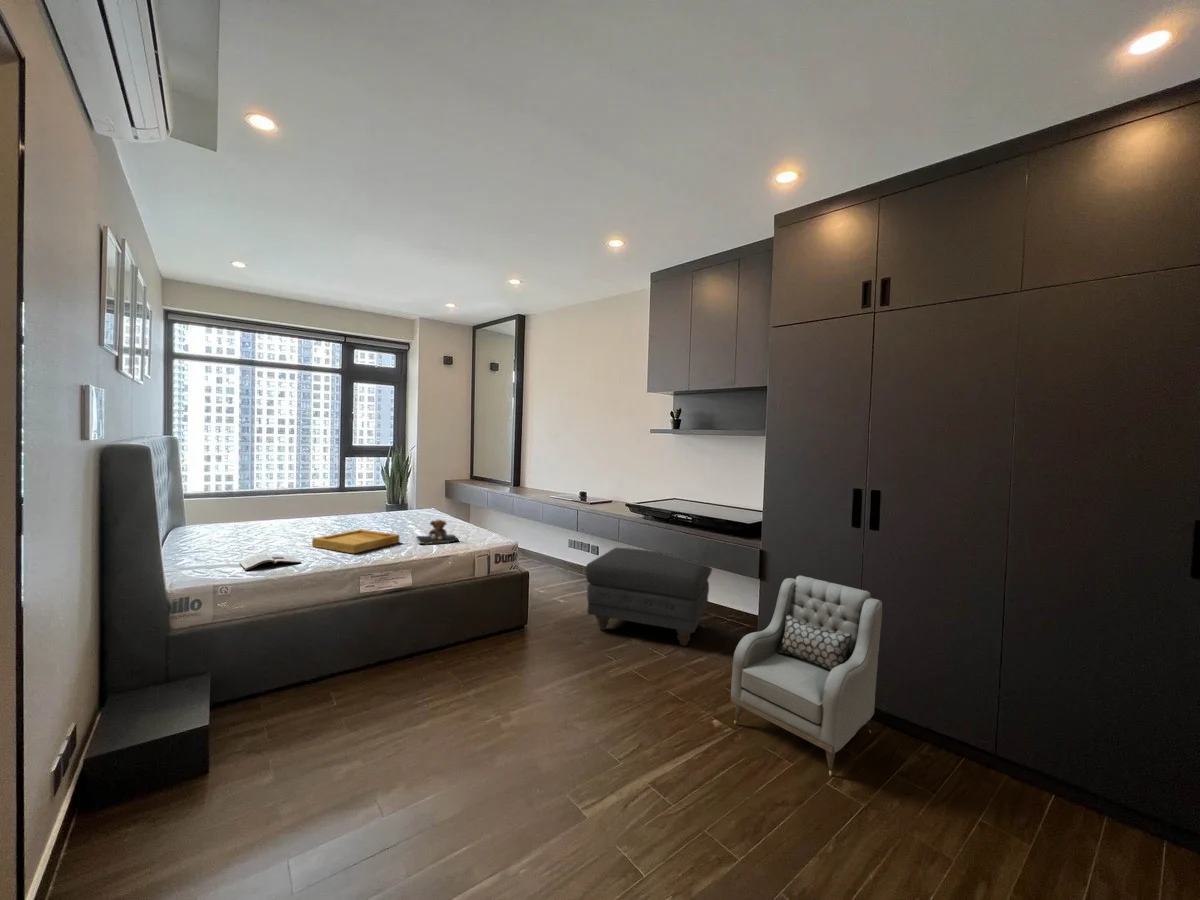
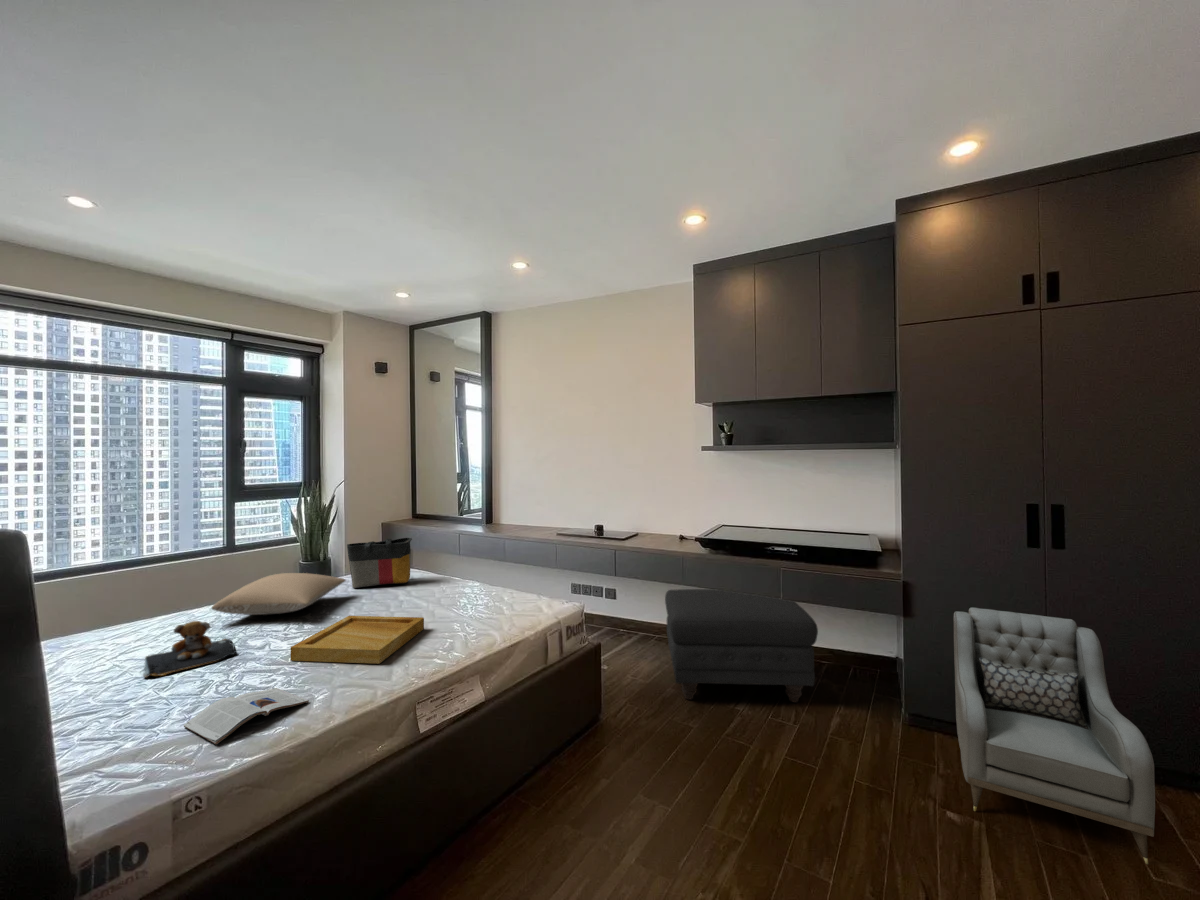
tote bag: none [384,486,427,519] -> present [347,538,412,588]
pillow: none [291,502,378,525] -> present [212,573,345,615]
teddy bear: present [416,520,458,544] -> present [143,621,237,677]

